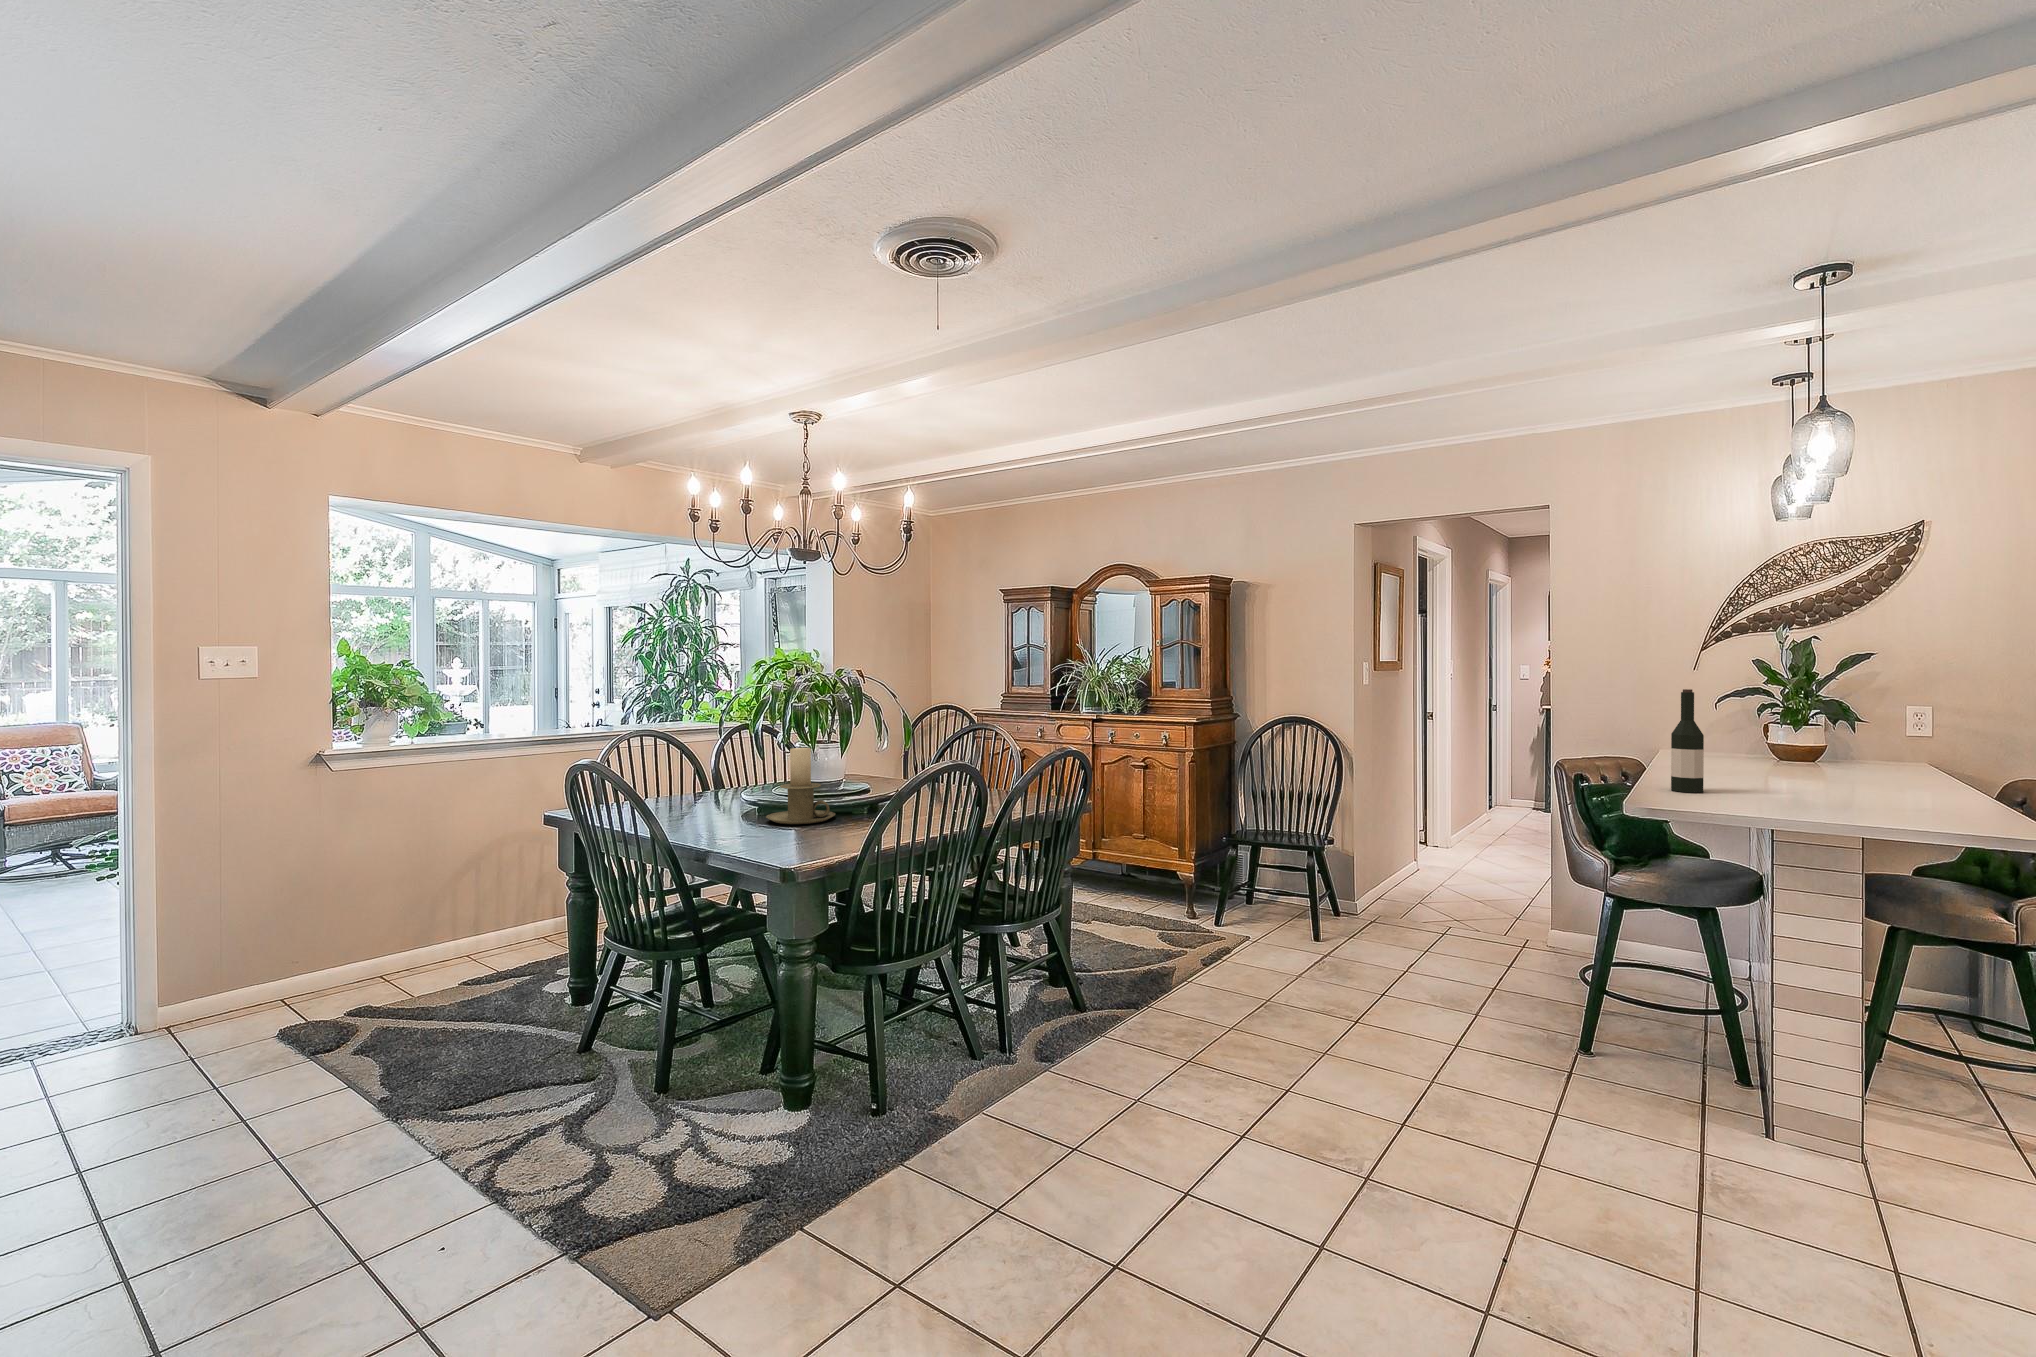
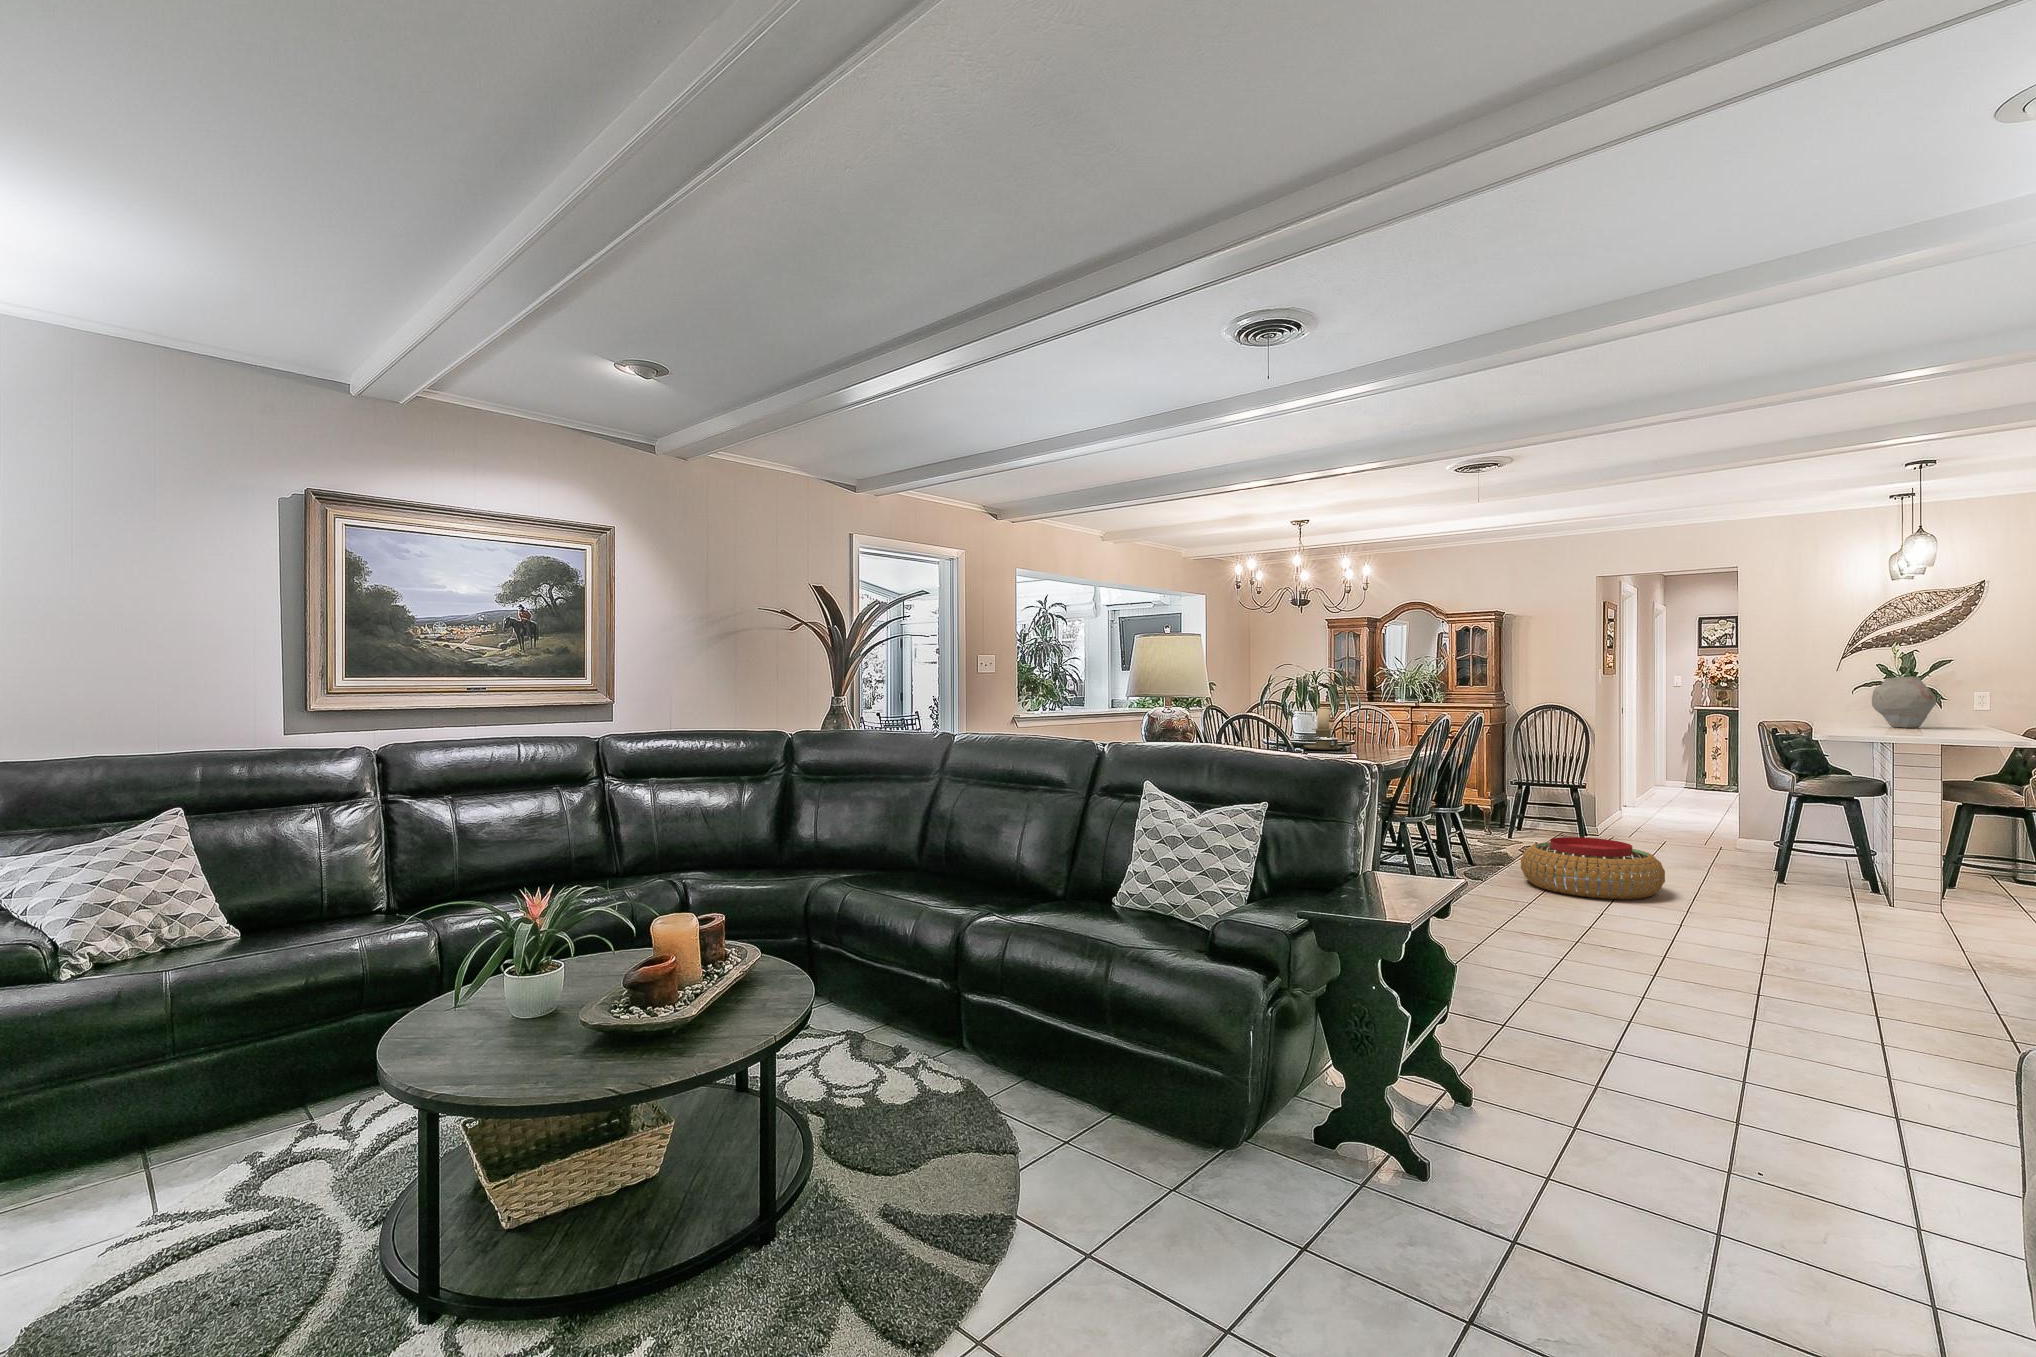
vase: none [1740,685,1849,776] -> present [1872,676,1936,728]
wine bottle: present [1671,689,1704,793] -> none [1836,677,1855,731]
pouf: none [1108,984,1349,1138] -> present [1521,837,1665,899]

